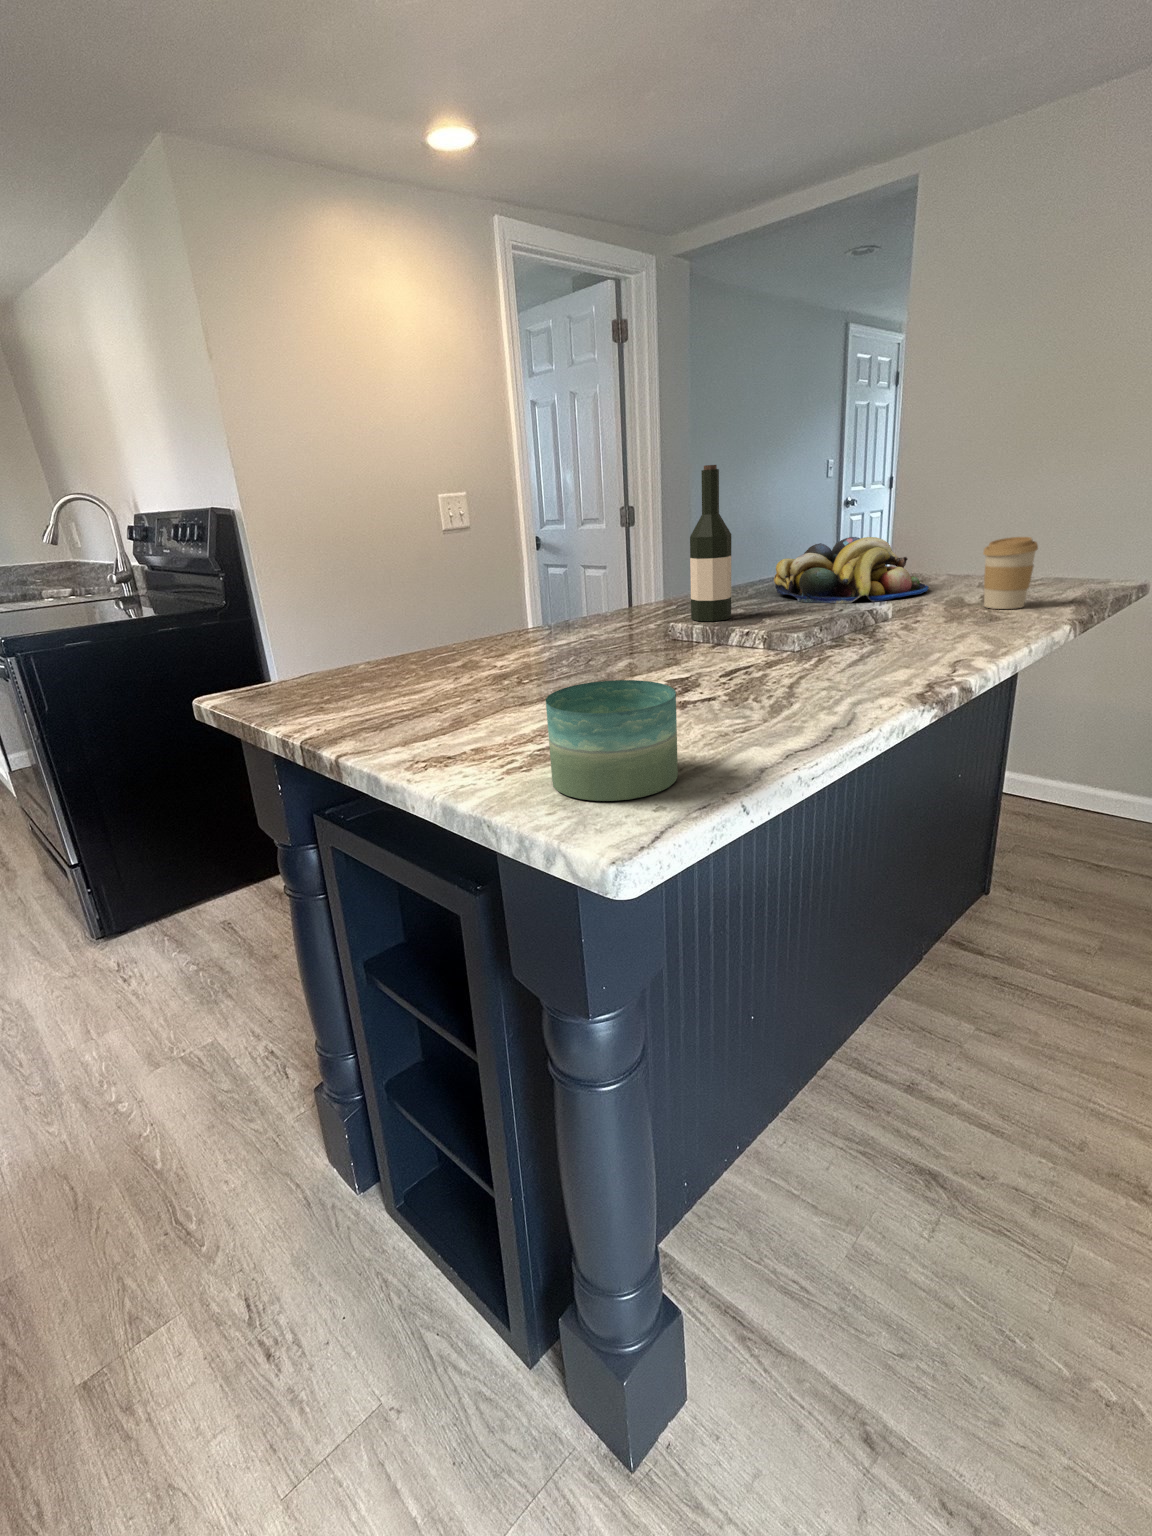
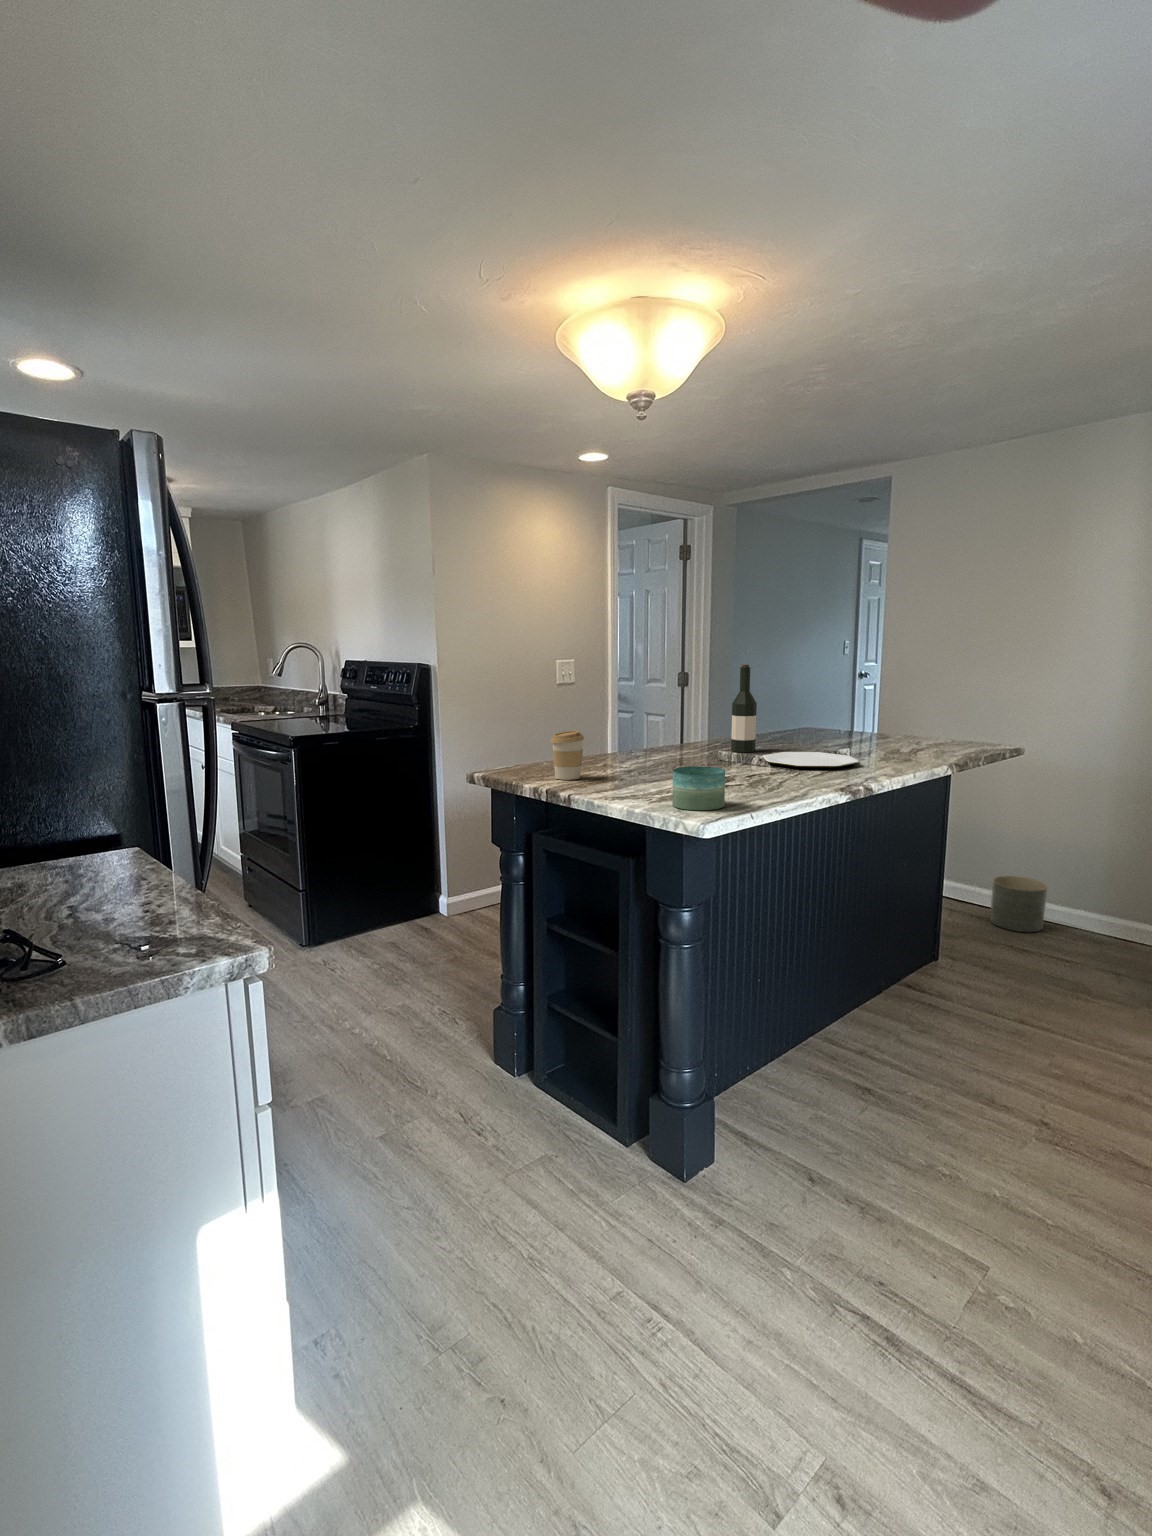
fruit bowl: present [774,537,928,603] -> none [785,708,881,748]
coffee cup: present [983,537,1038,609] -> present [551,731,584,780]
plate: none [746,614,923,647] -> present [762,752,859,768]
planter: none [1044,762,1128,839] -> present [991,876,1048,932]

